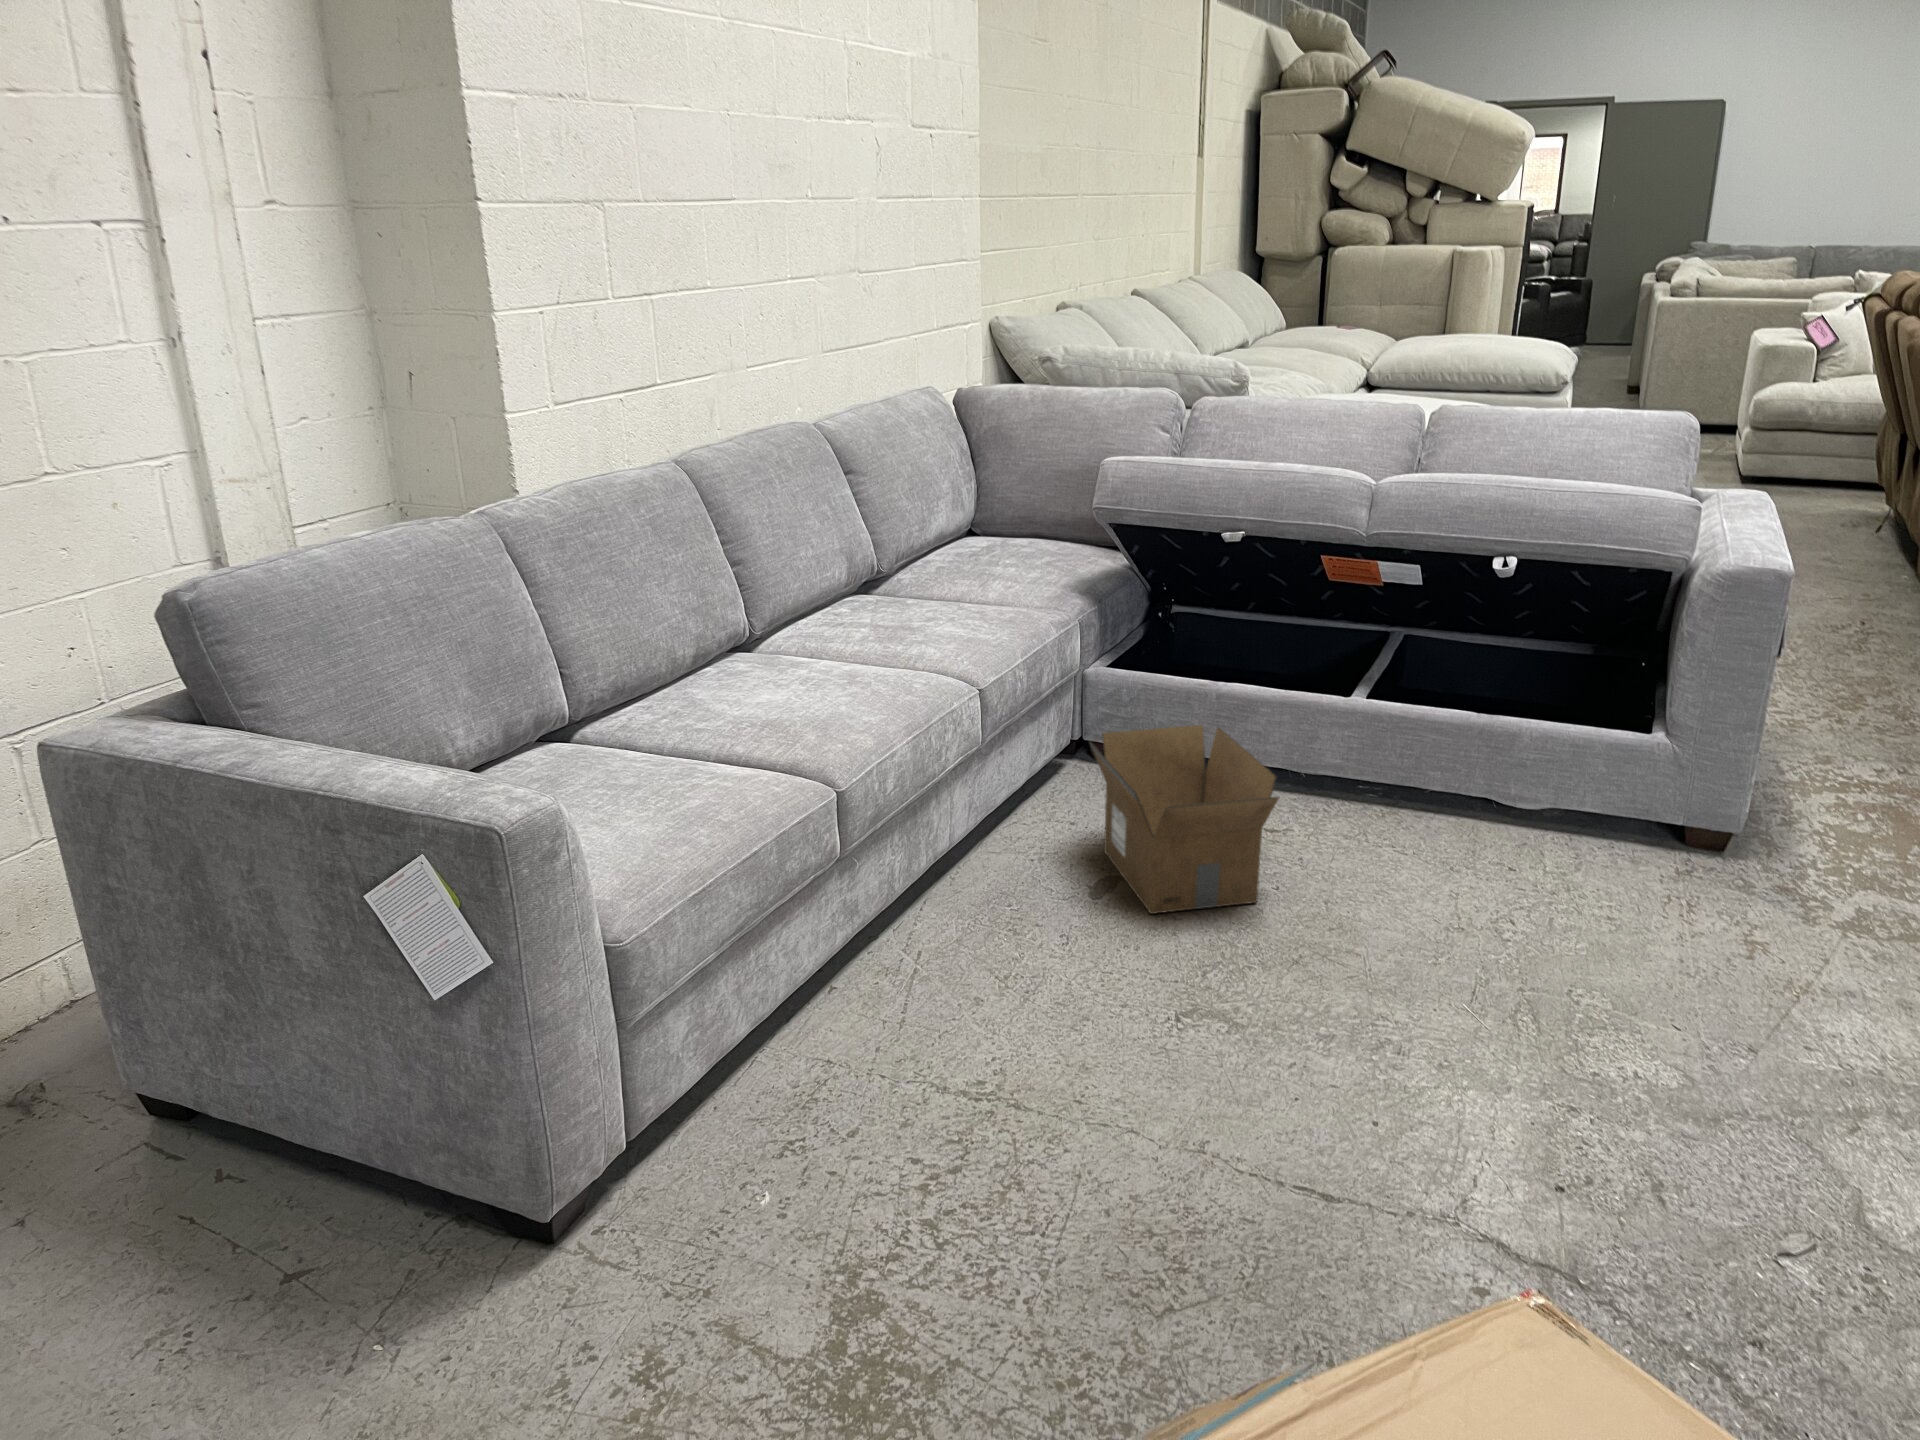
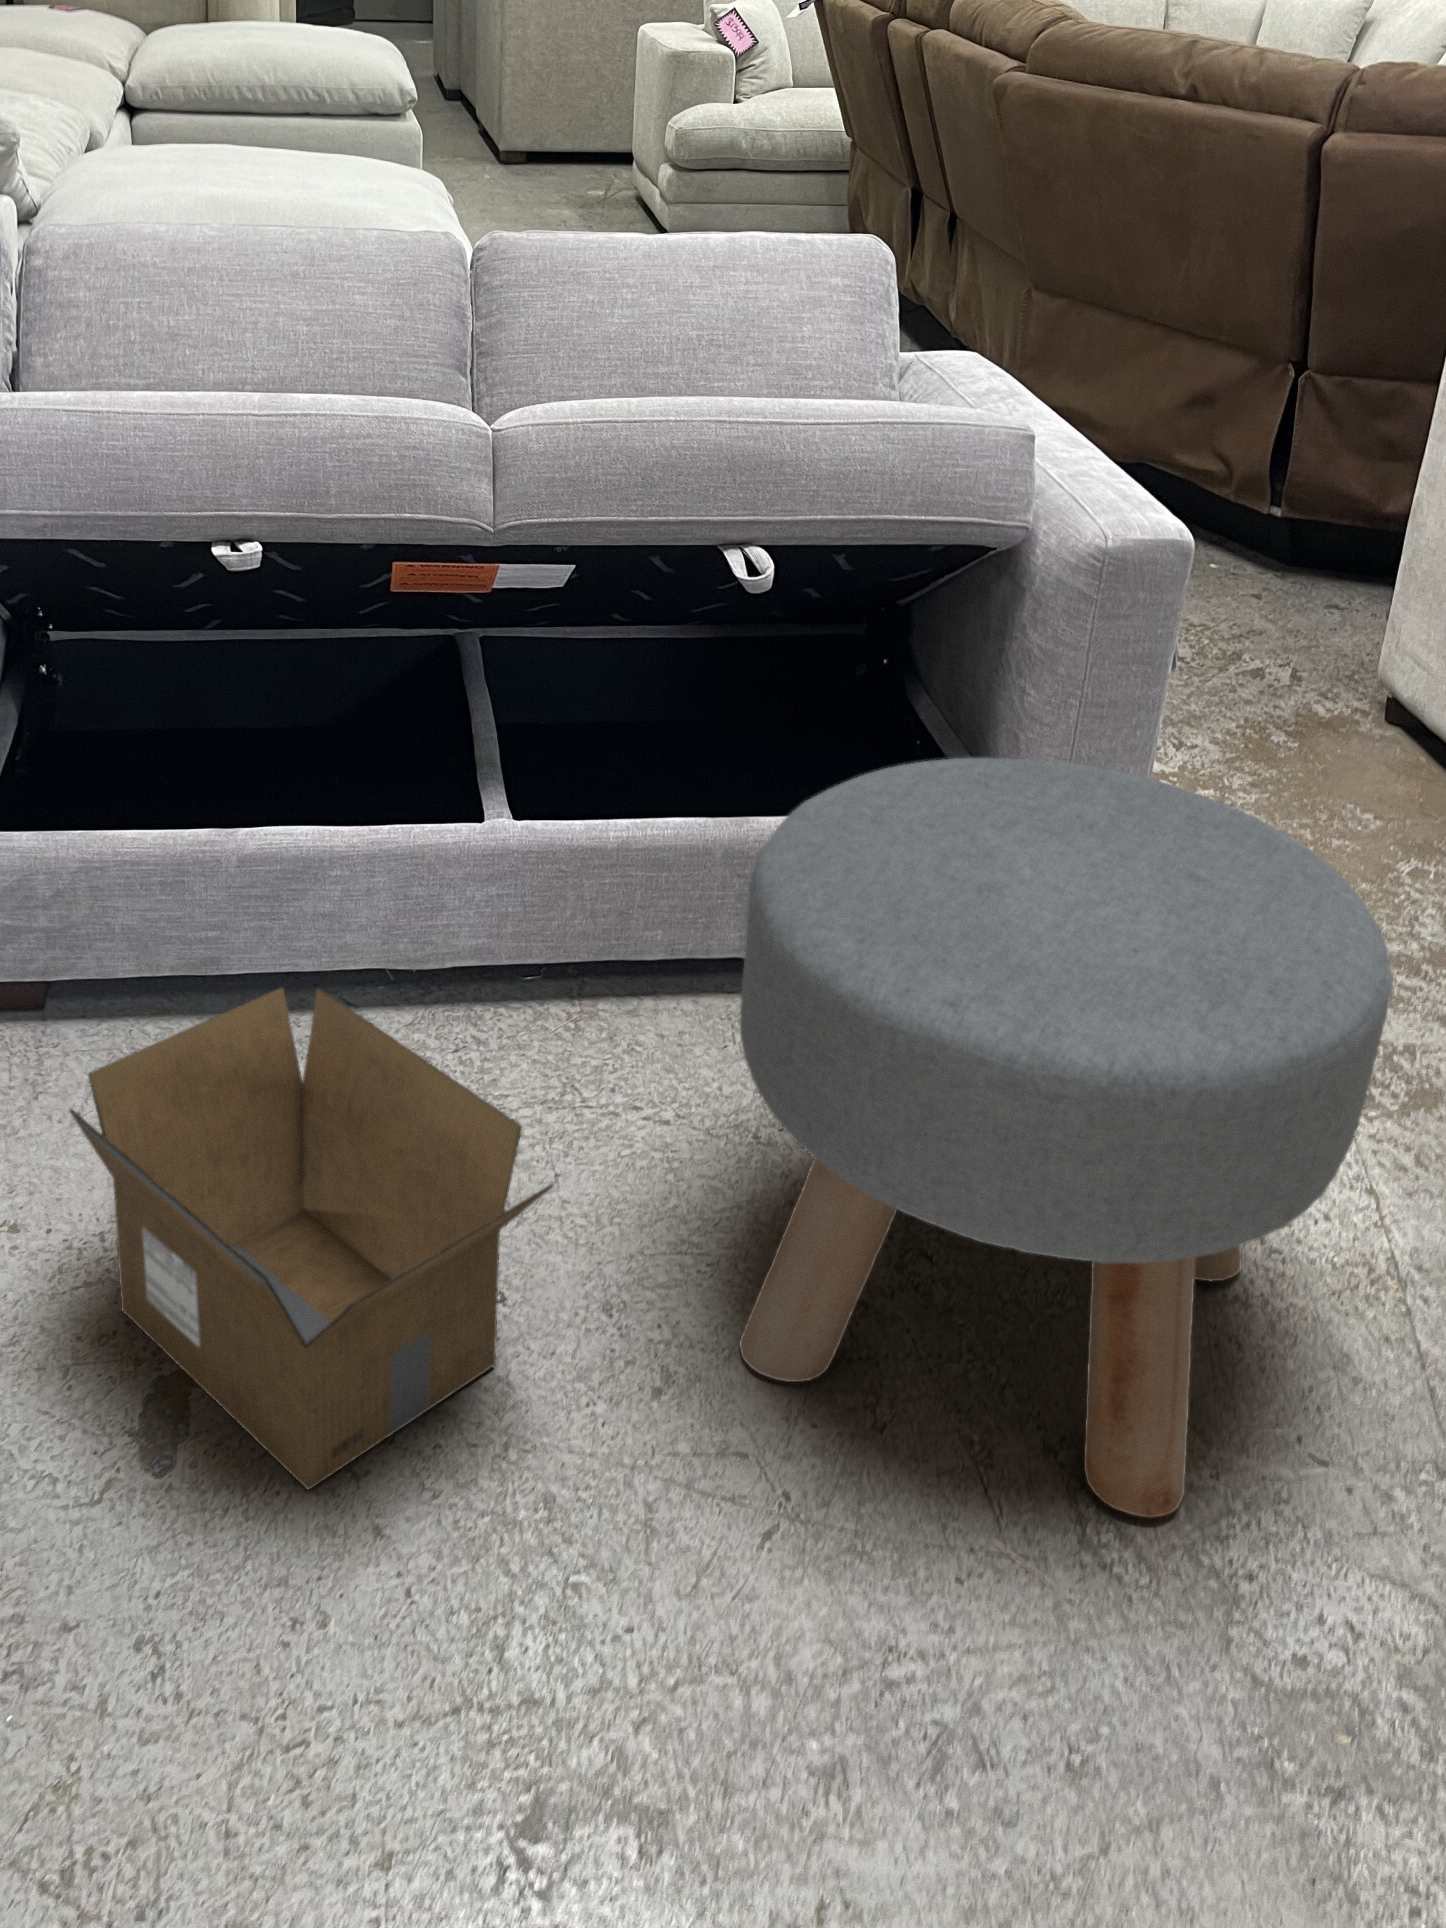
ottoman: none [1379,655,1752,1020] -> present [740,758,1392,1518]

